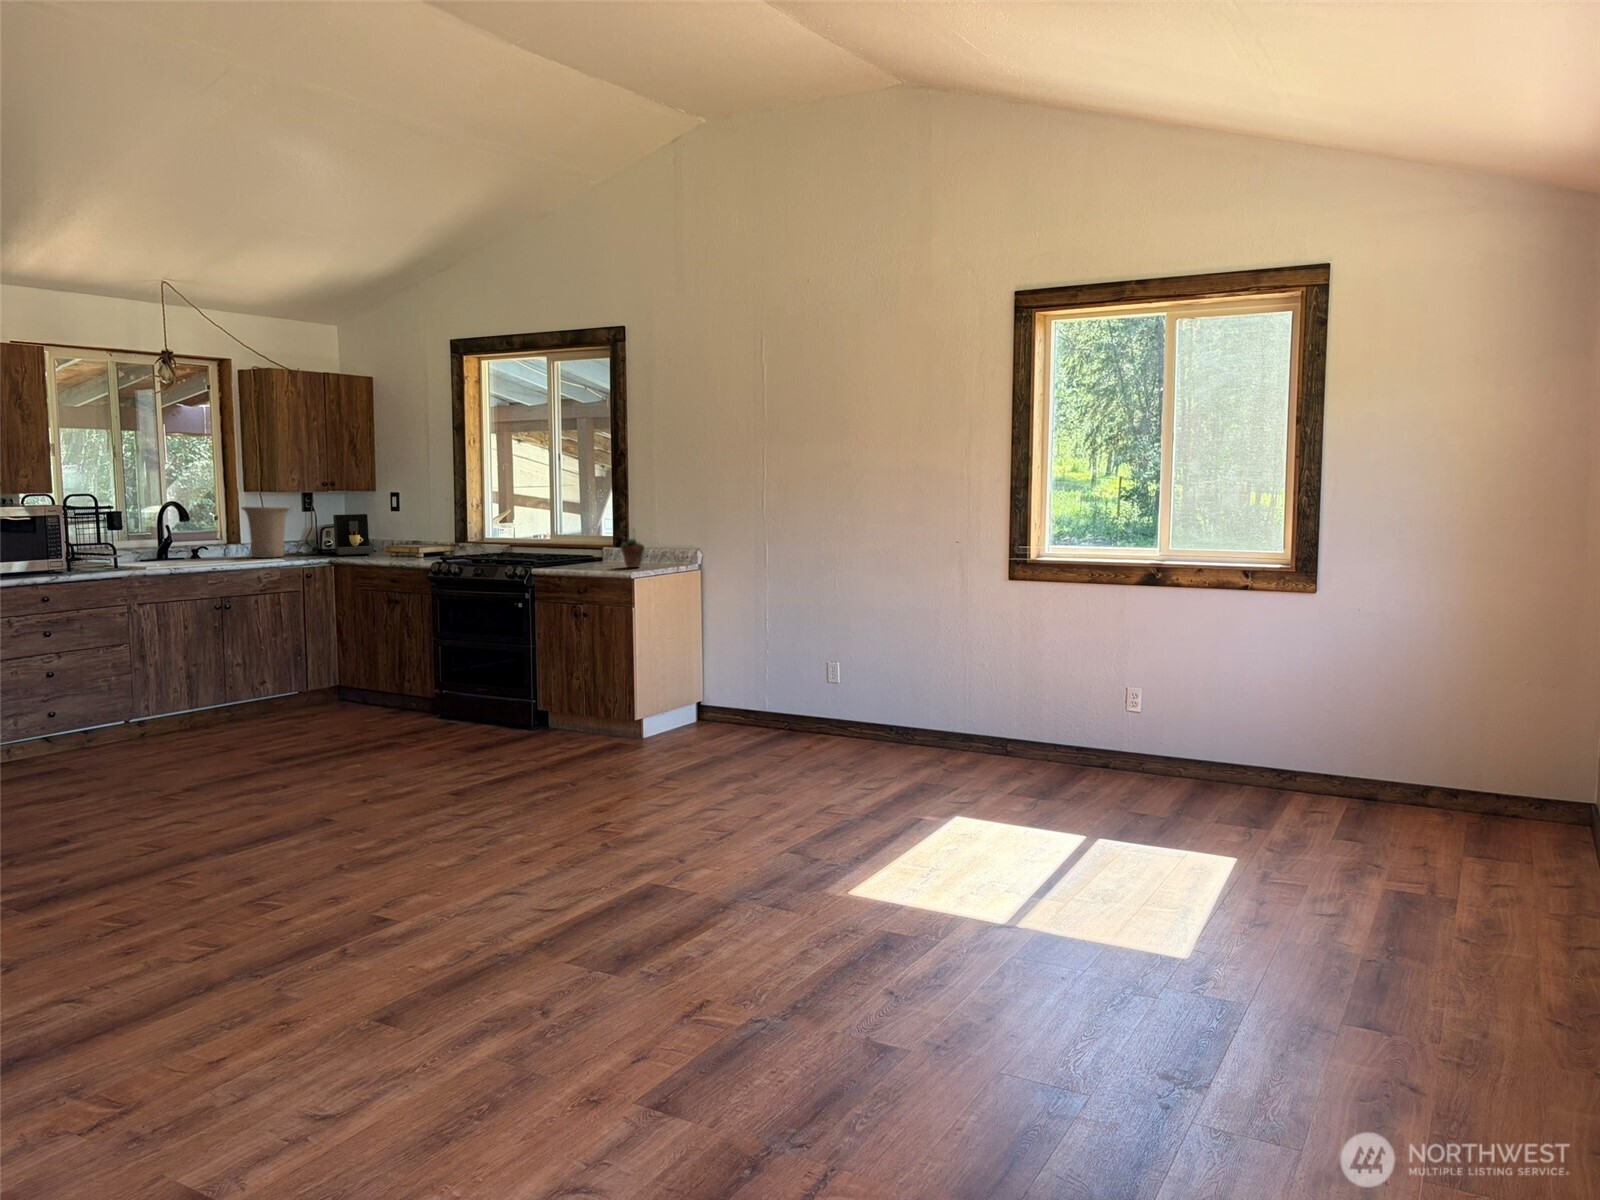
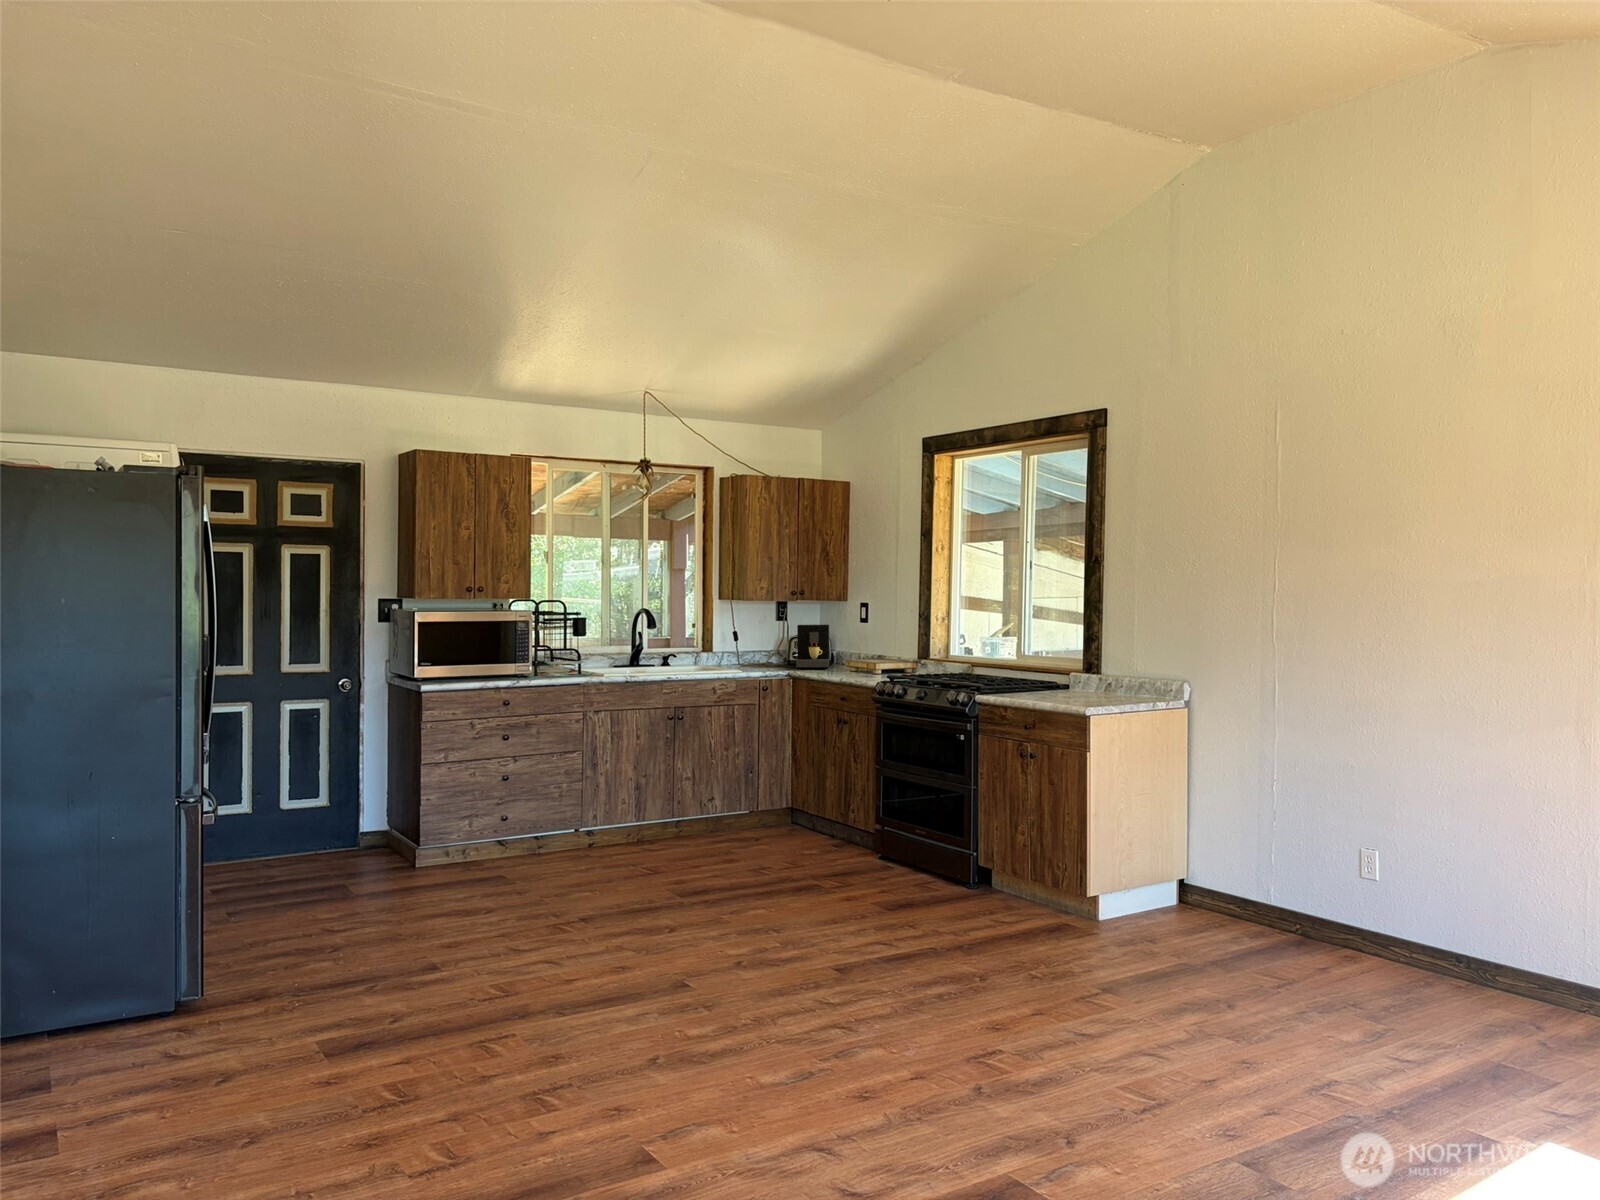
vase: present [242,506,290,557] -> none [708,614,755,668]
succulent plant: present [621,530,644,567] -> none [1081,653,1111,702]

